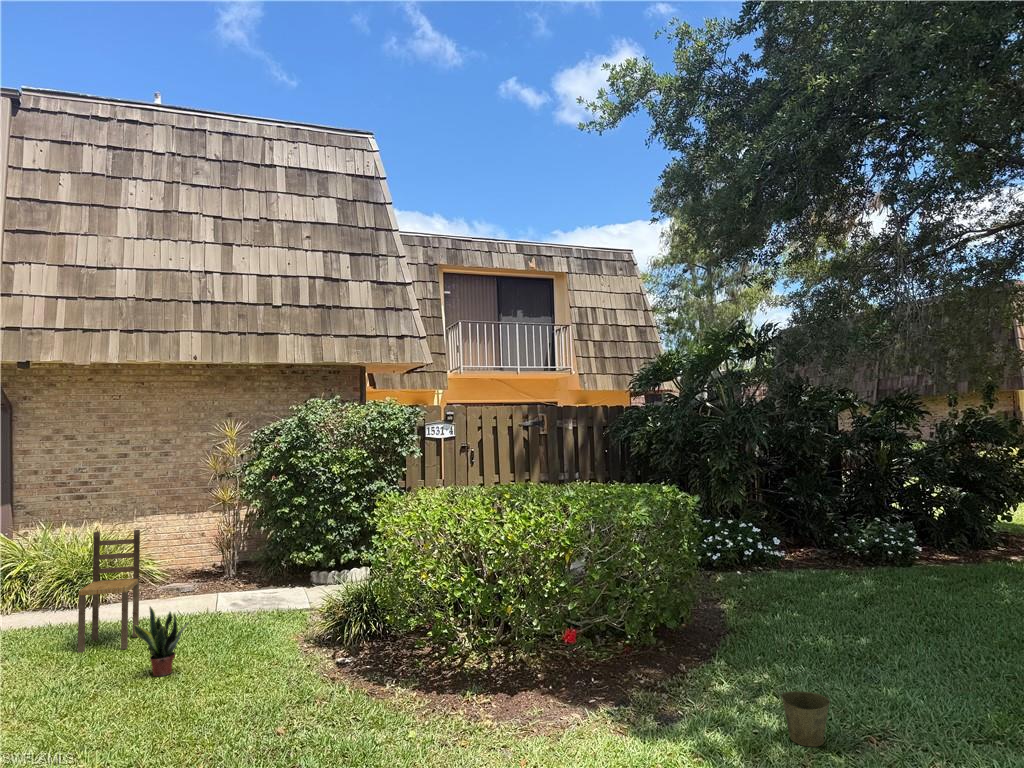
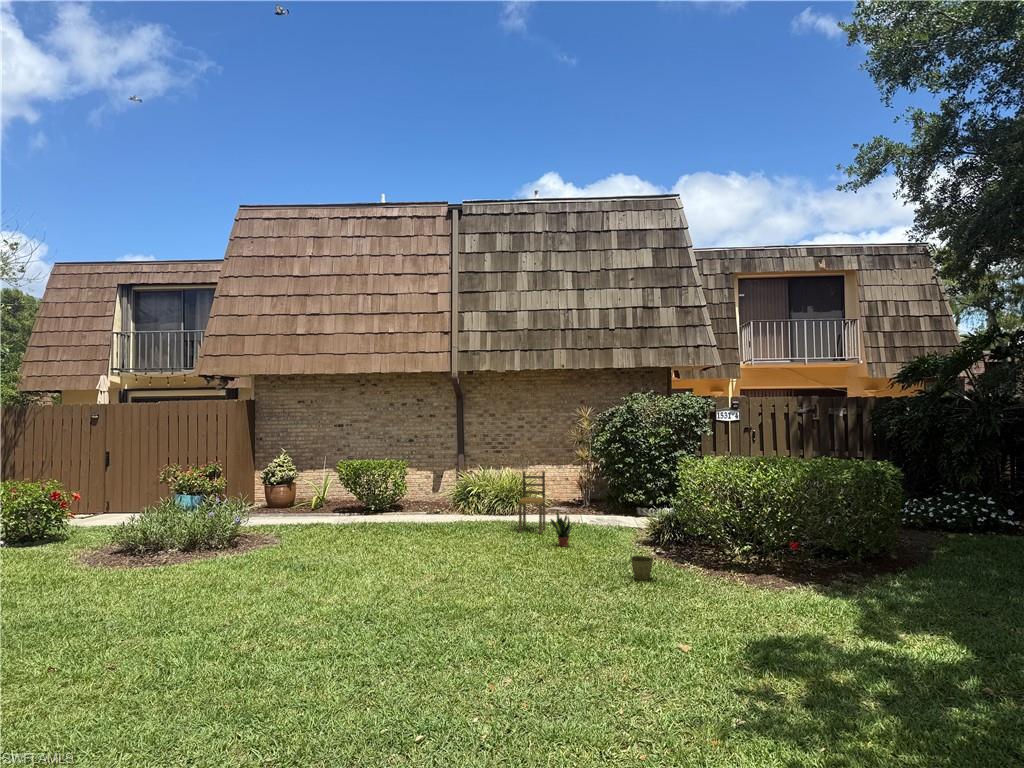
bucket: present [781,685,830,747] -> present [631,556,653,580]

